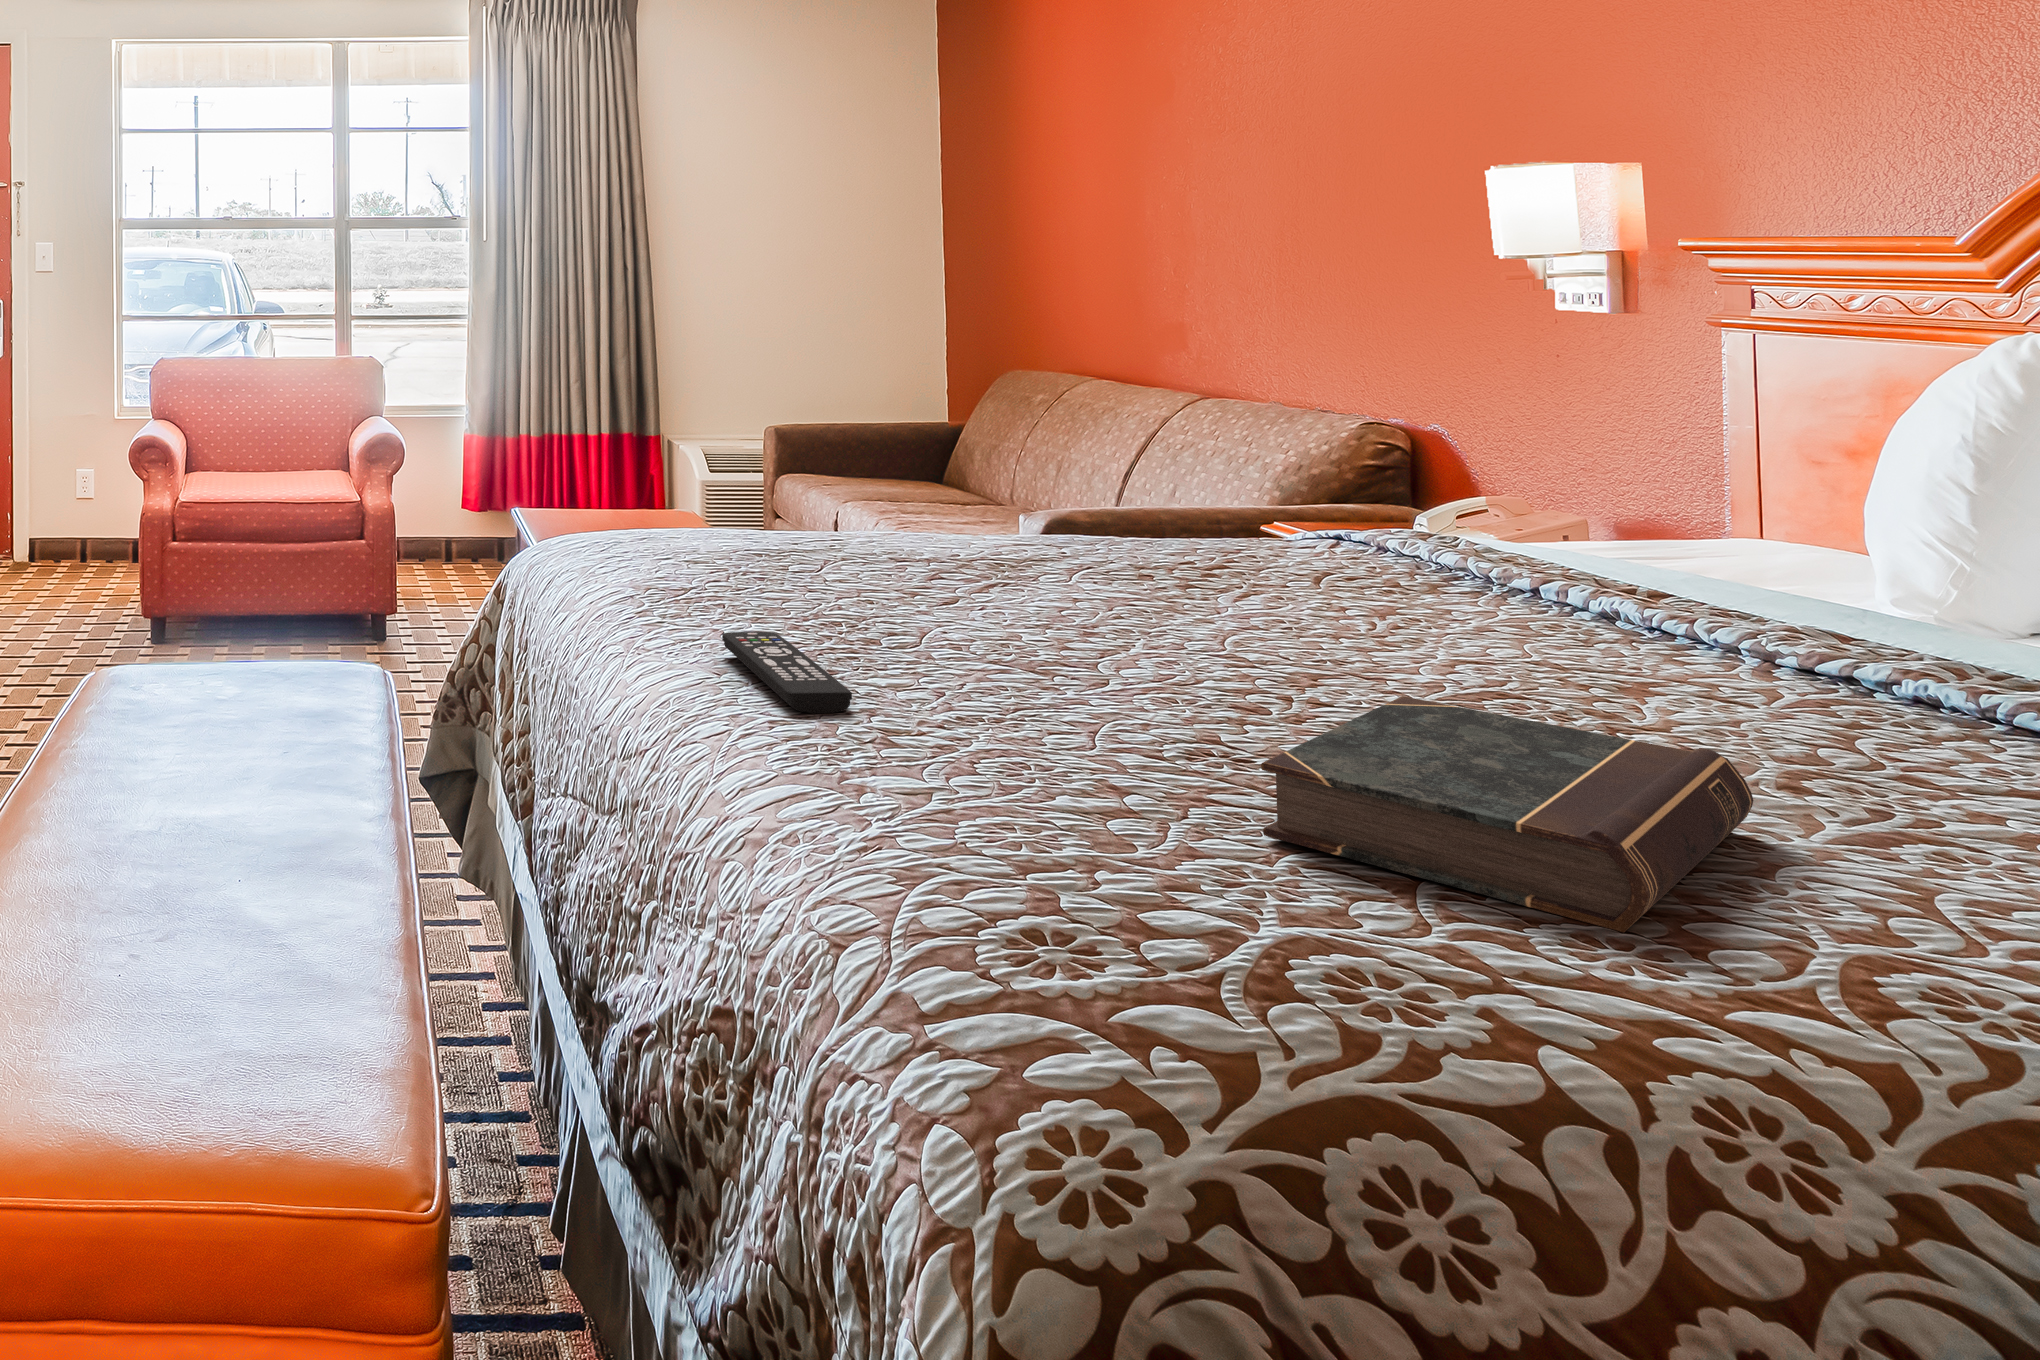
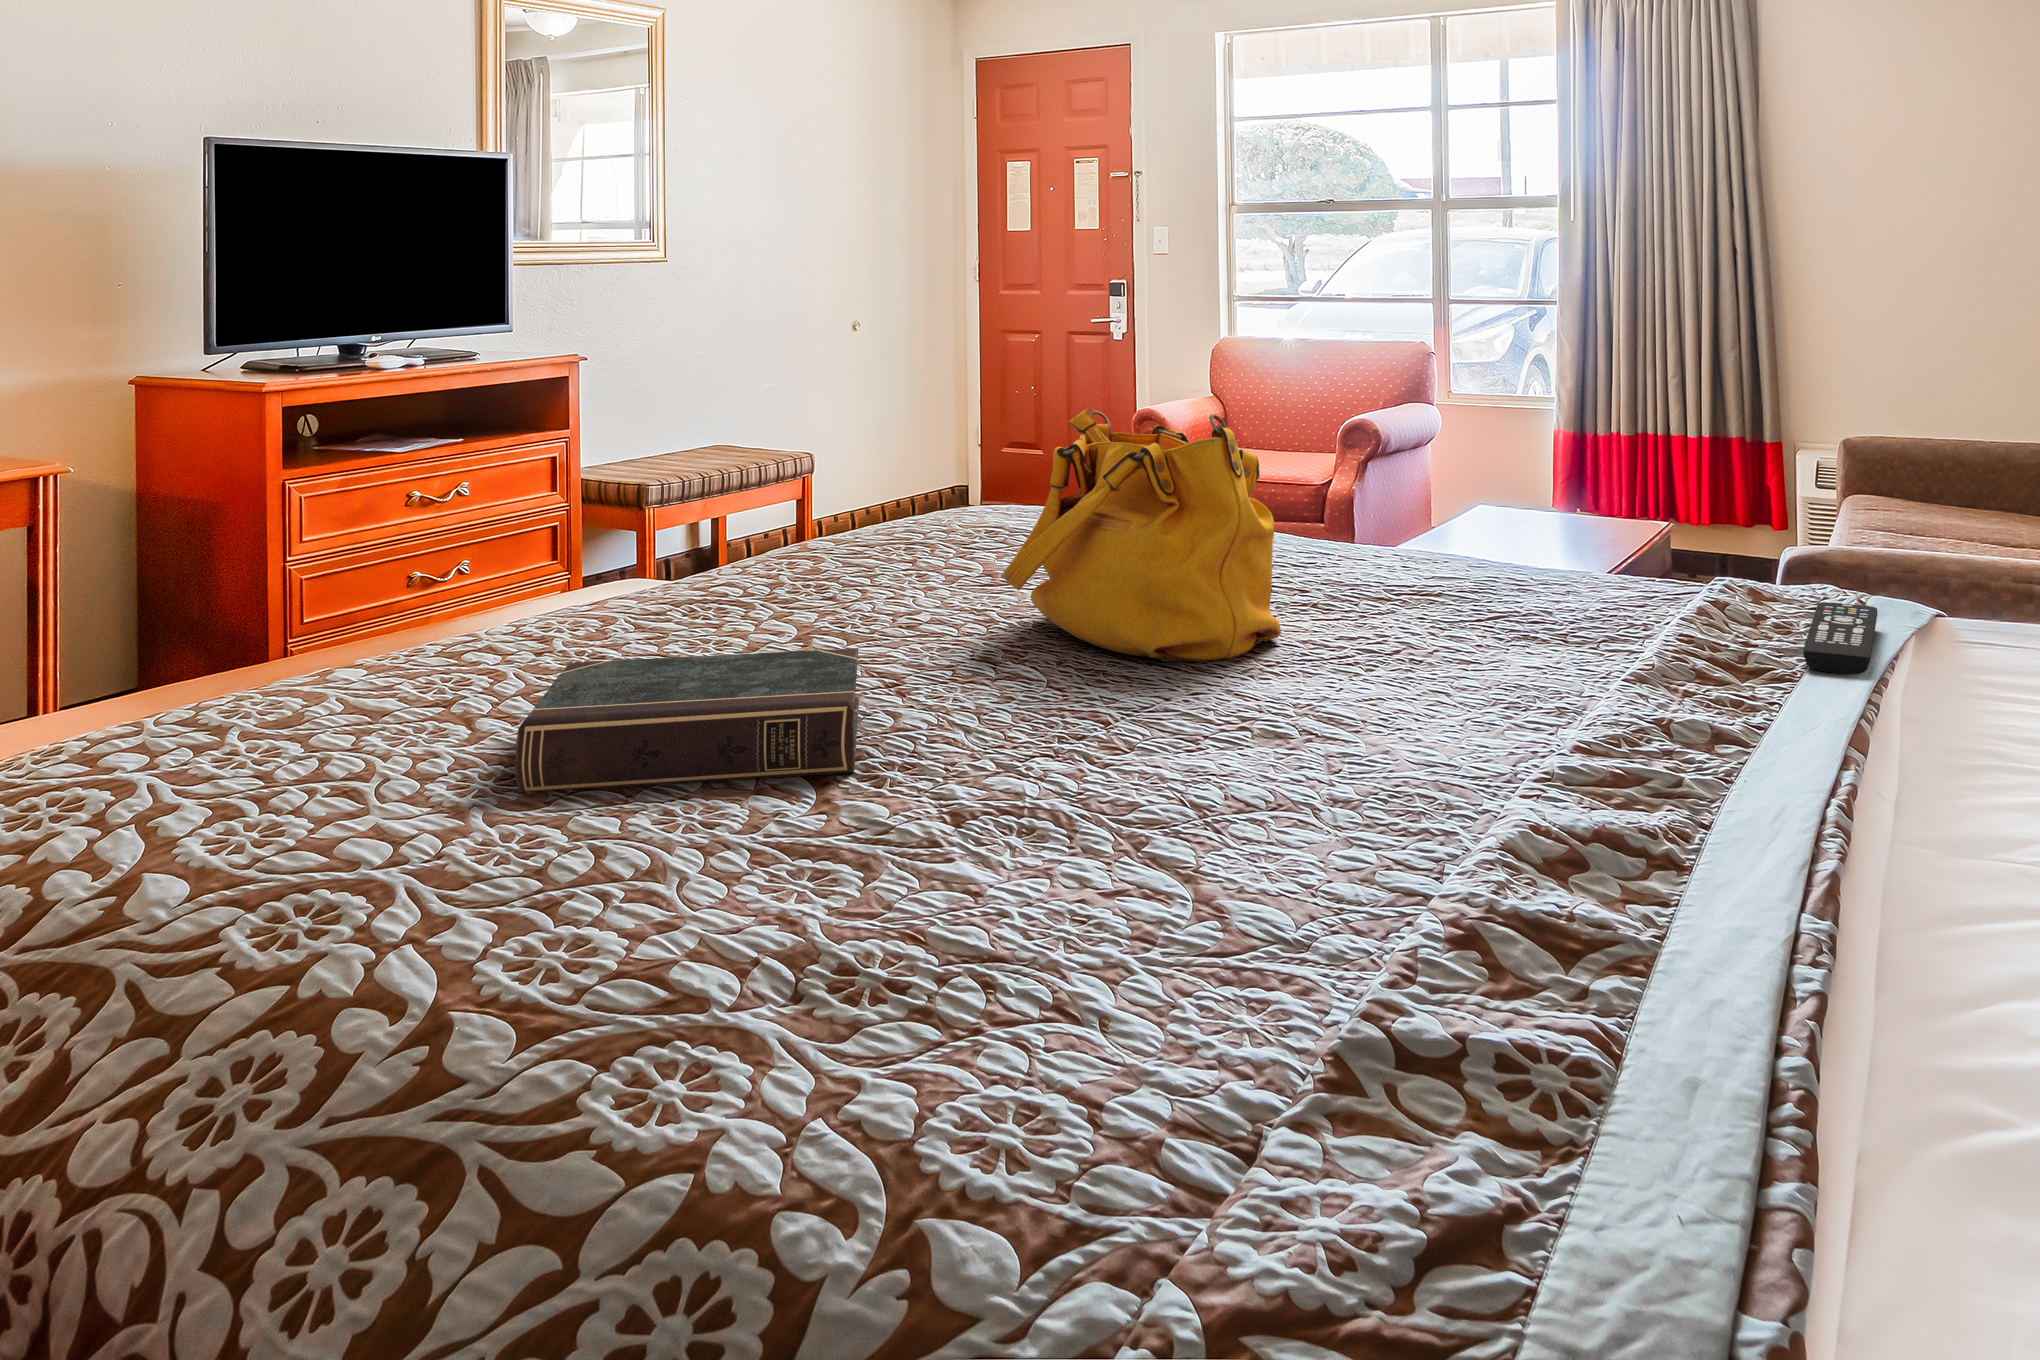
handbag: none [1058,412,1425,673] -> present [1000,408,1281,661]
remote control: present [722,632,852,713] -> present [1803,602,1877,674]

